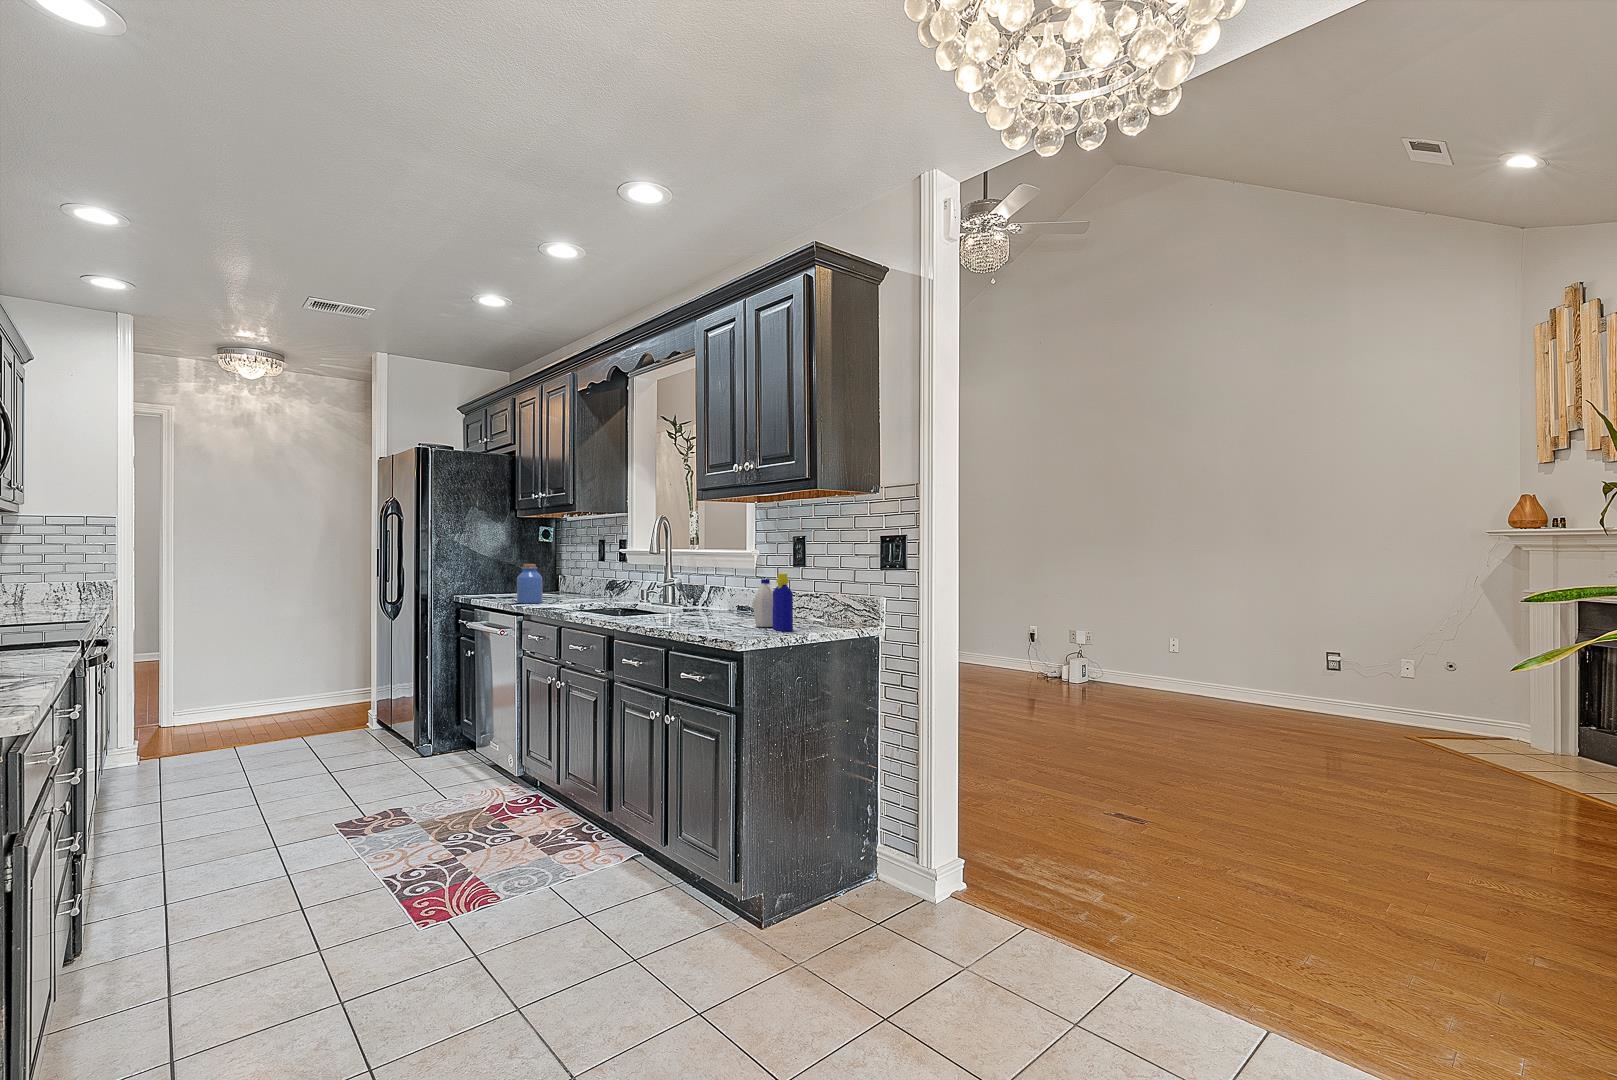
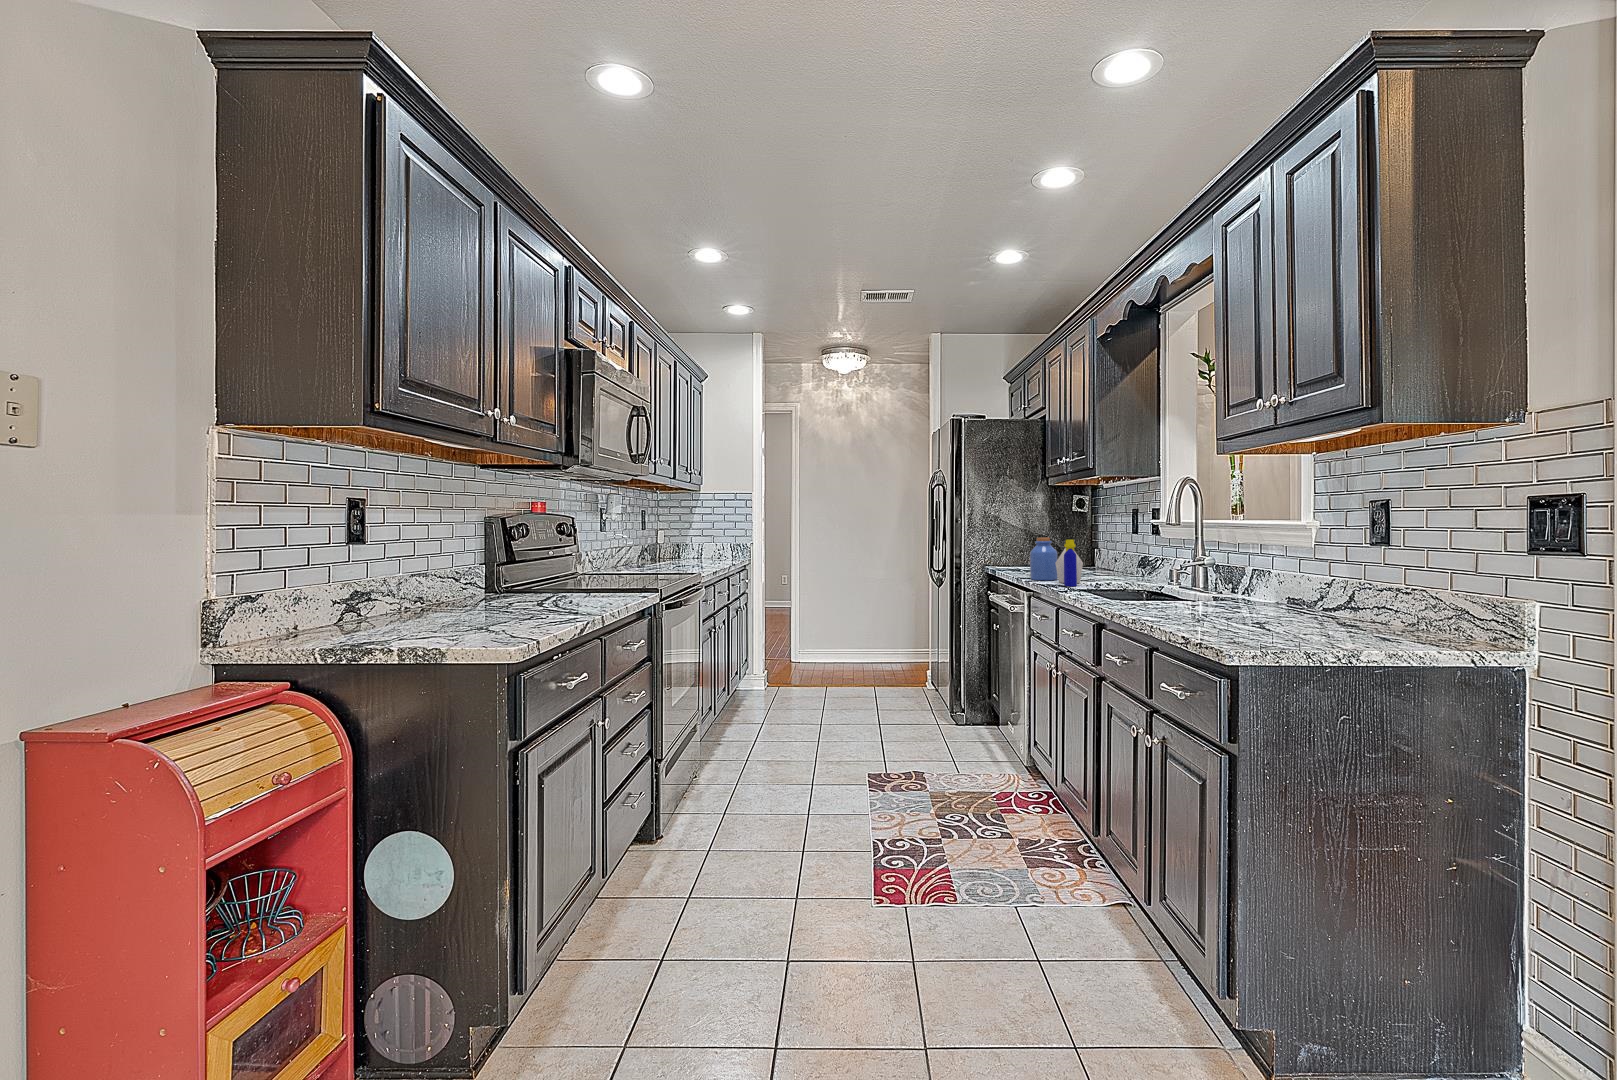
bottle: present [752,574,793,631] -> present [1056,540,1083,587]

